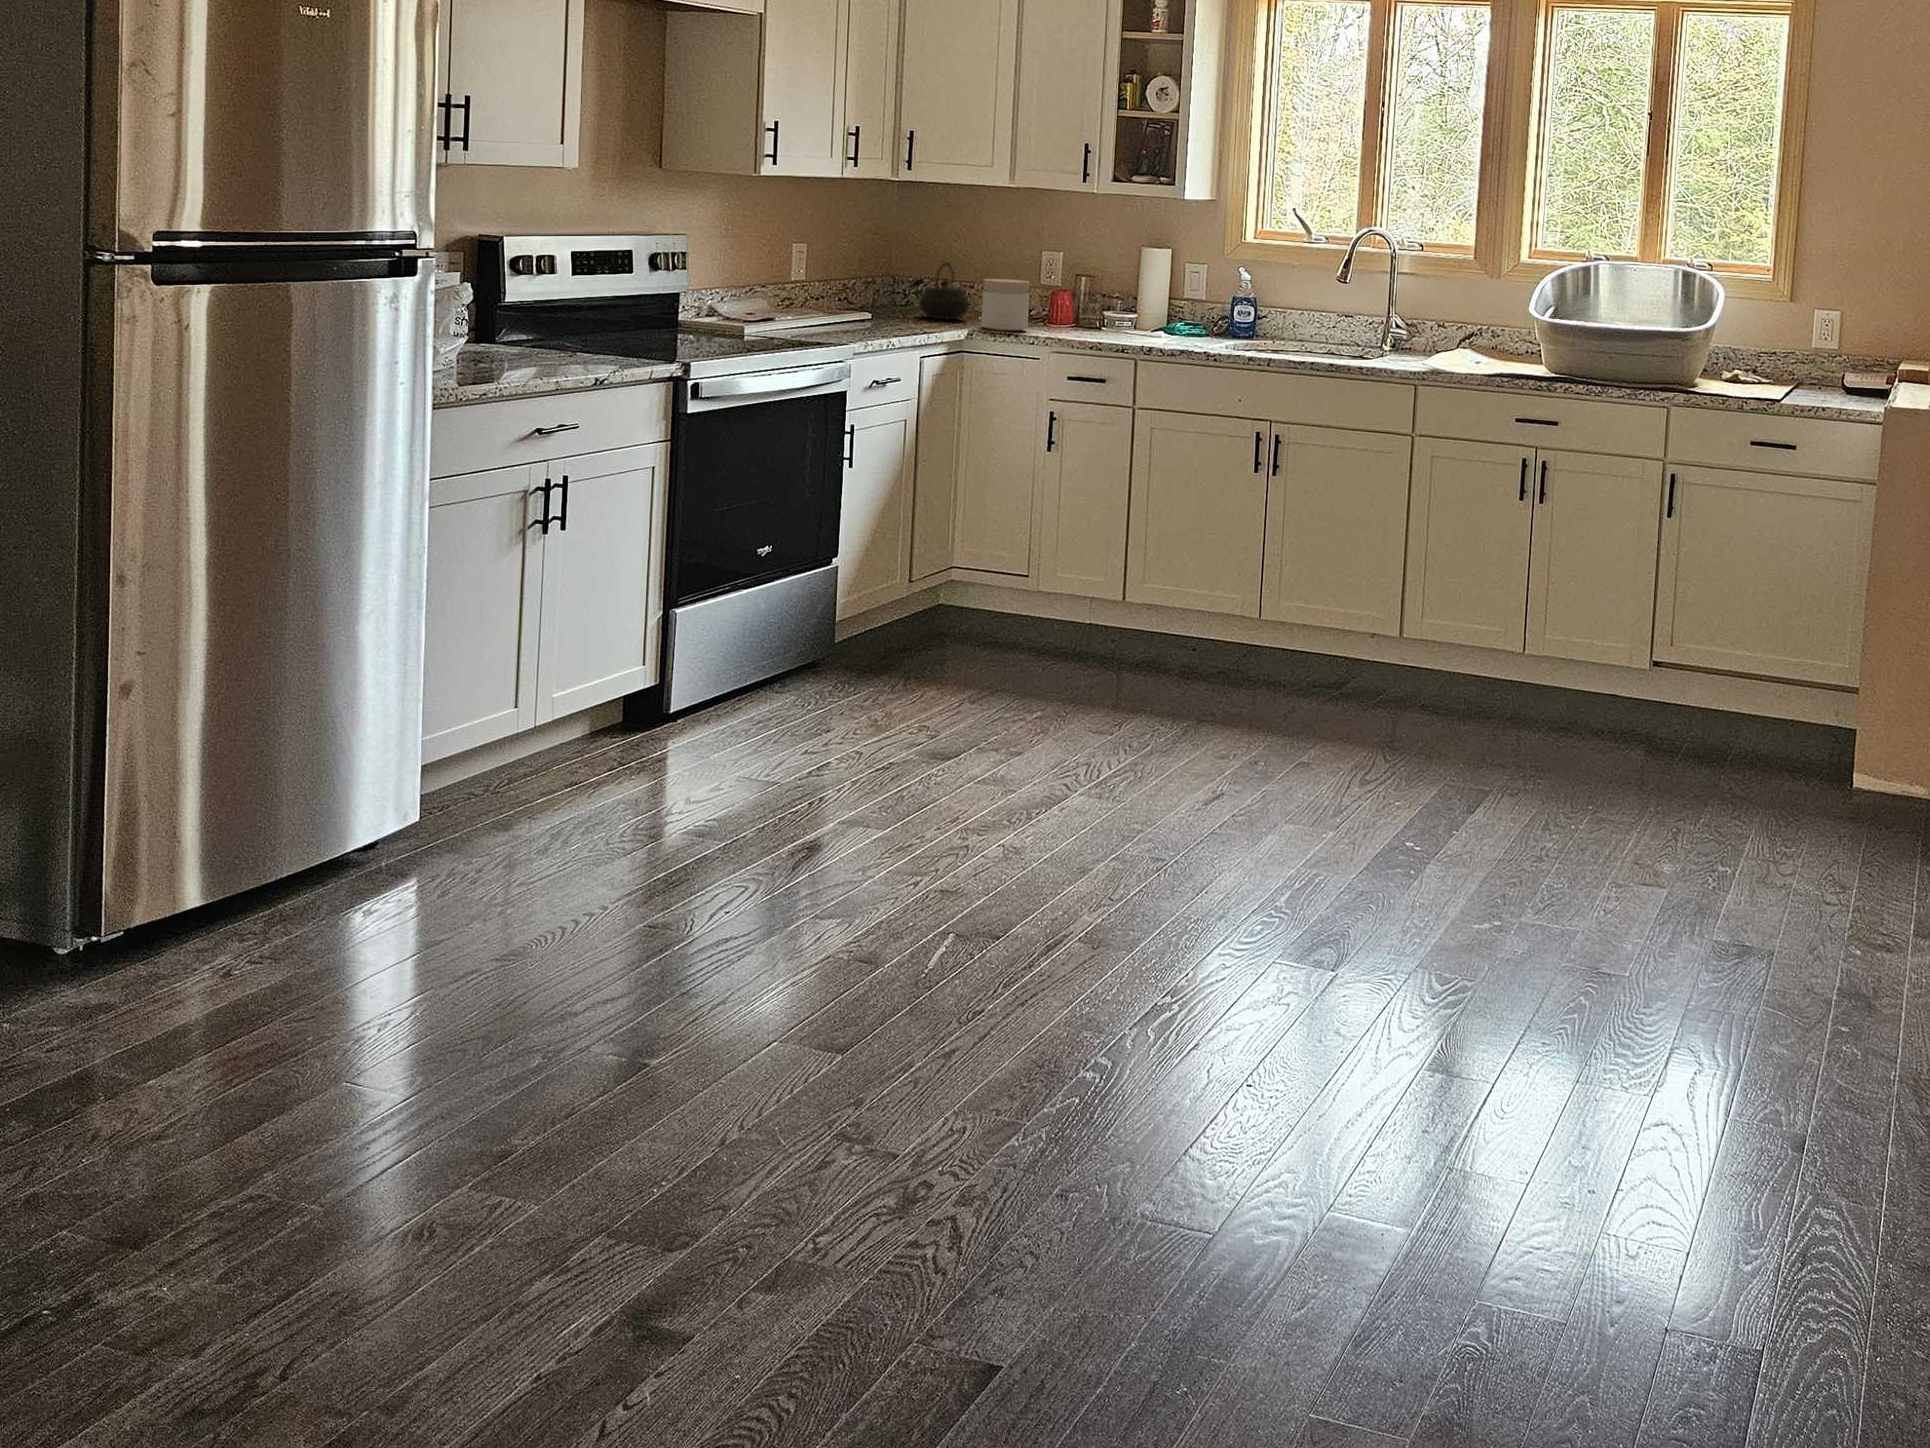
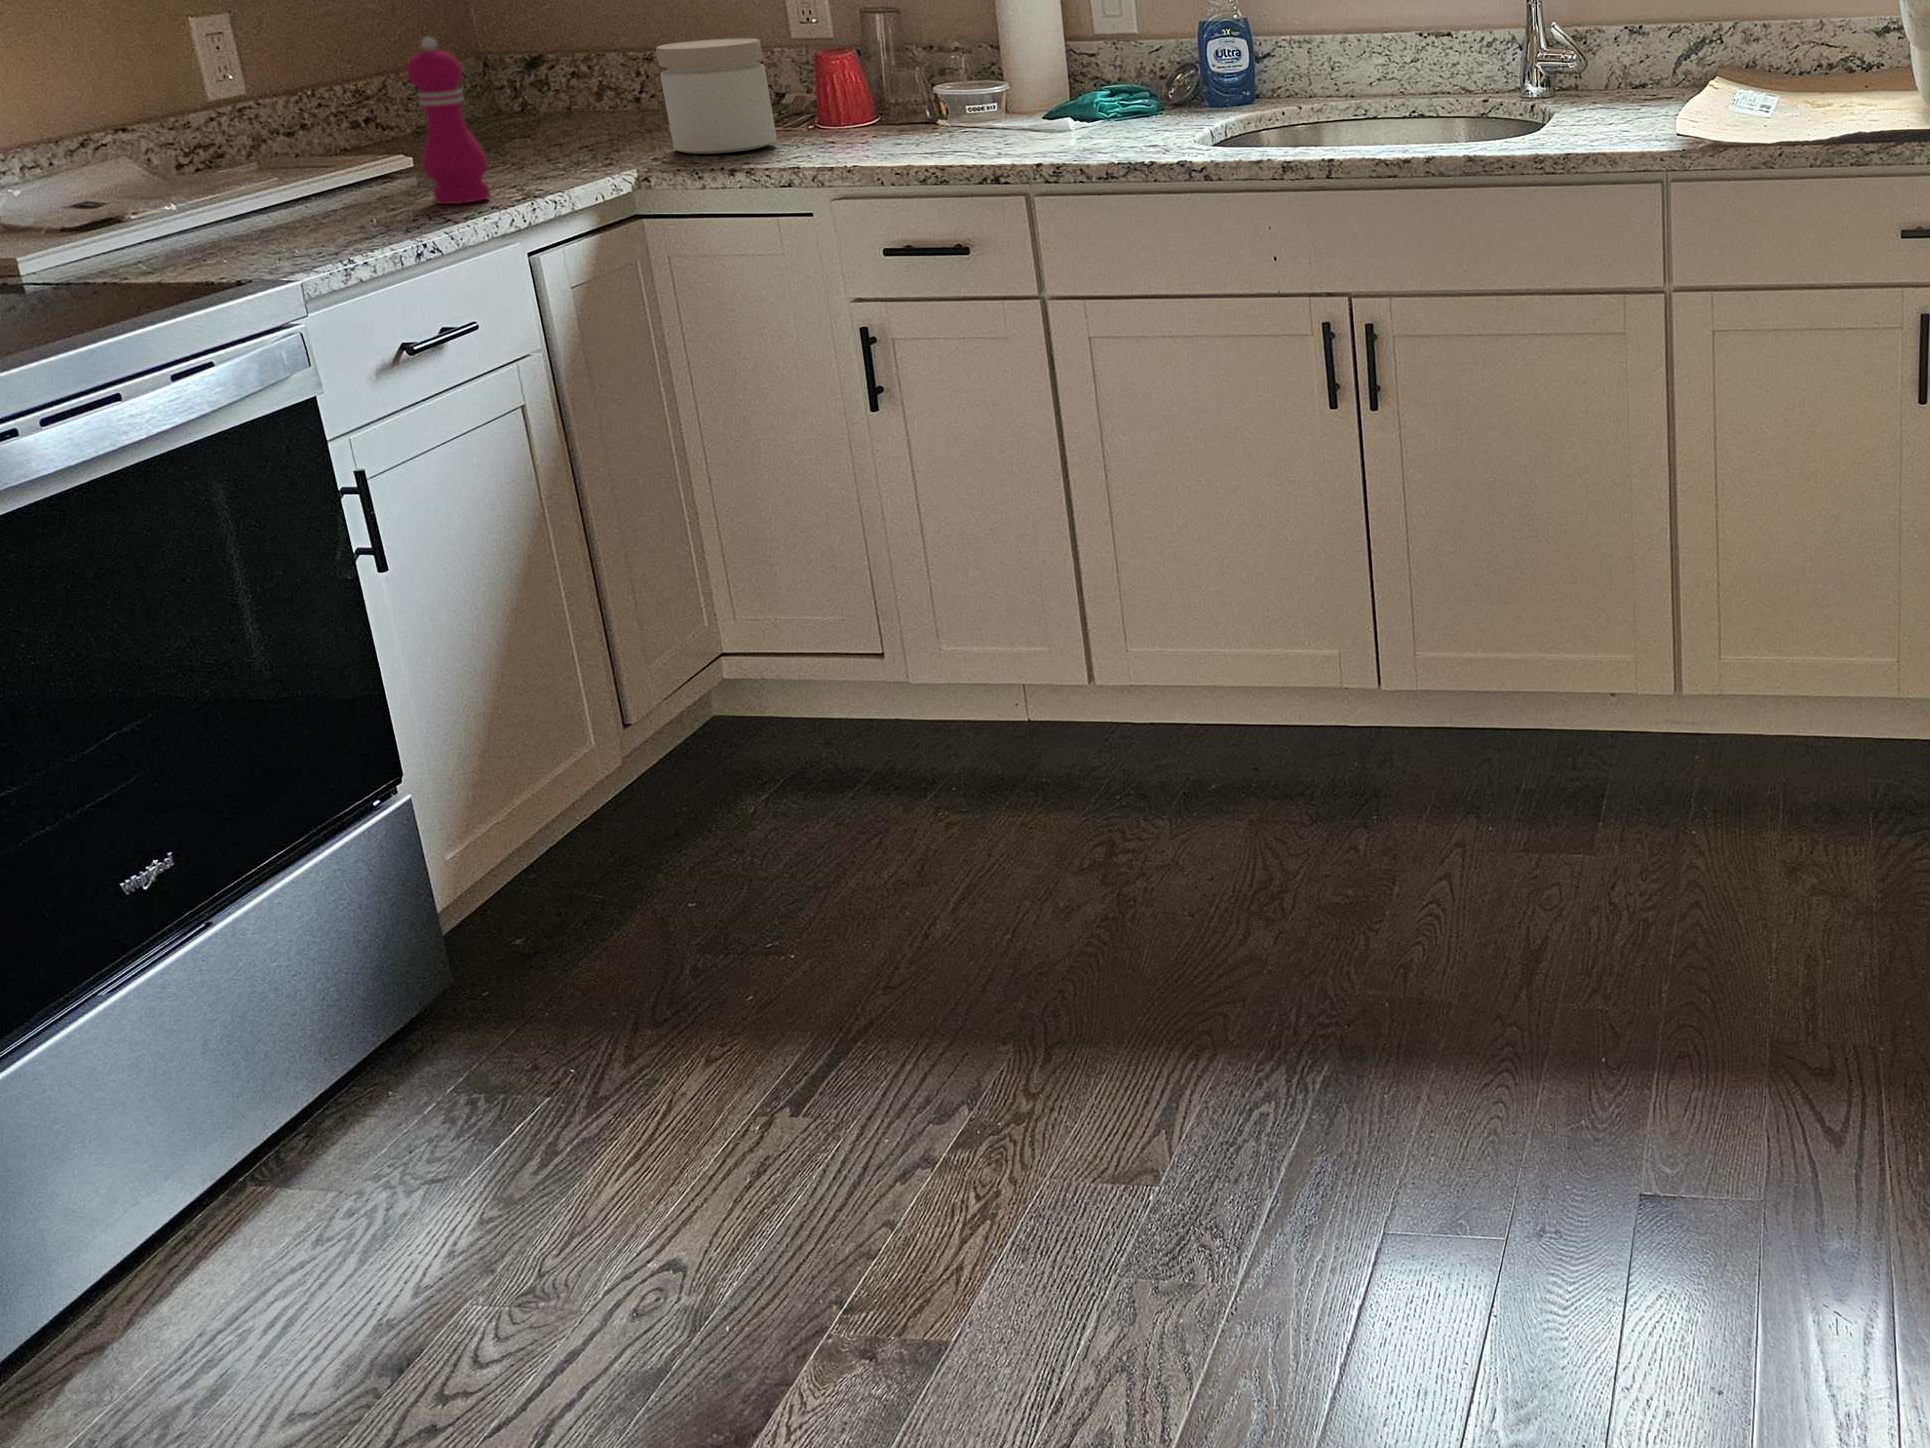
kettle: present [919,262,970,319] -> none [530,16,645,142]
pepper mill: none [888,263,913,333] -> present [407,37,490,204]

